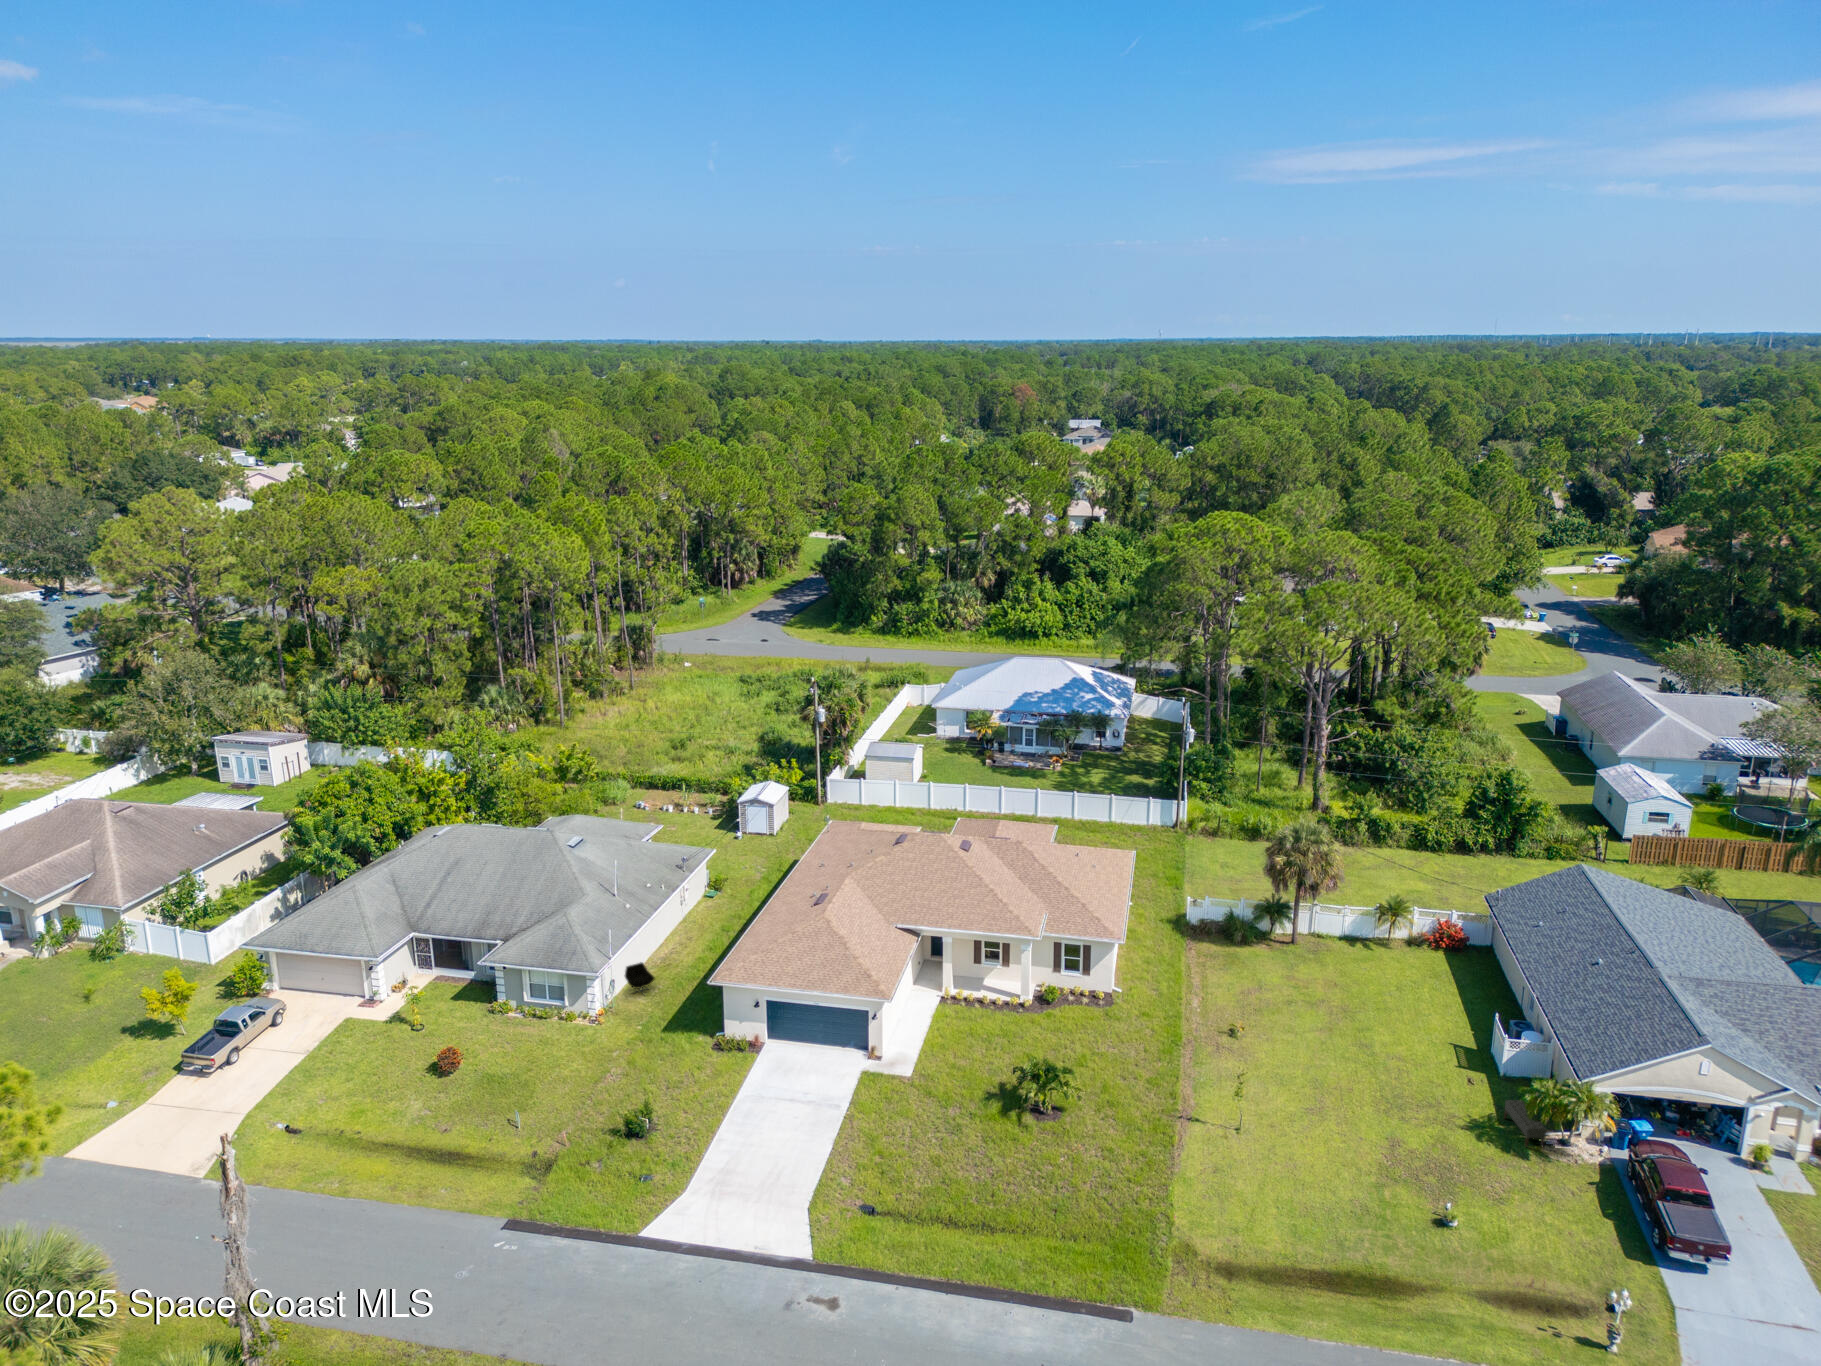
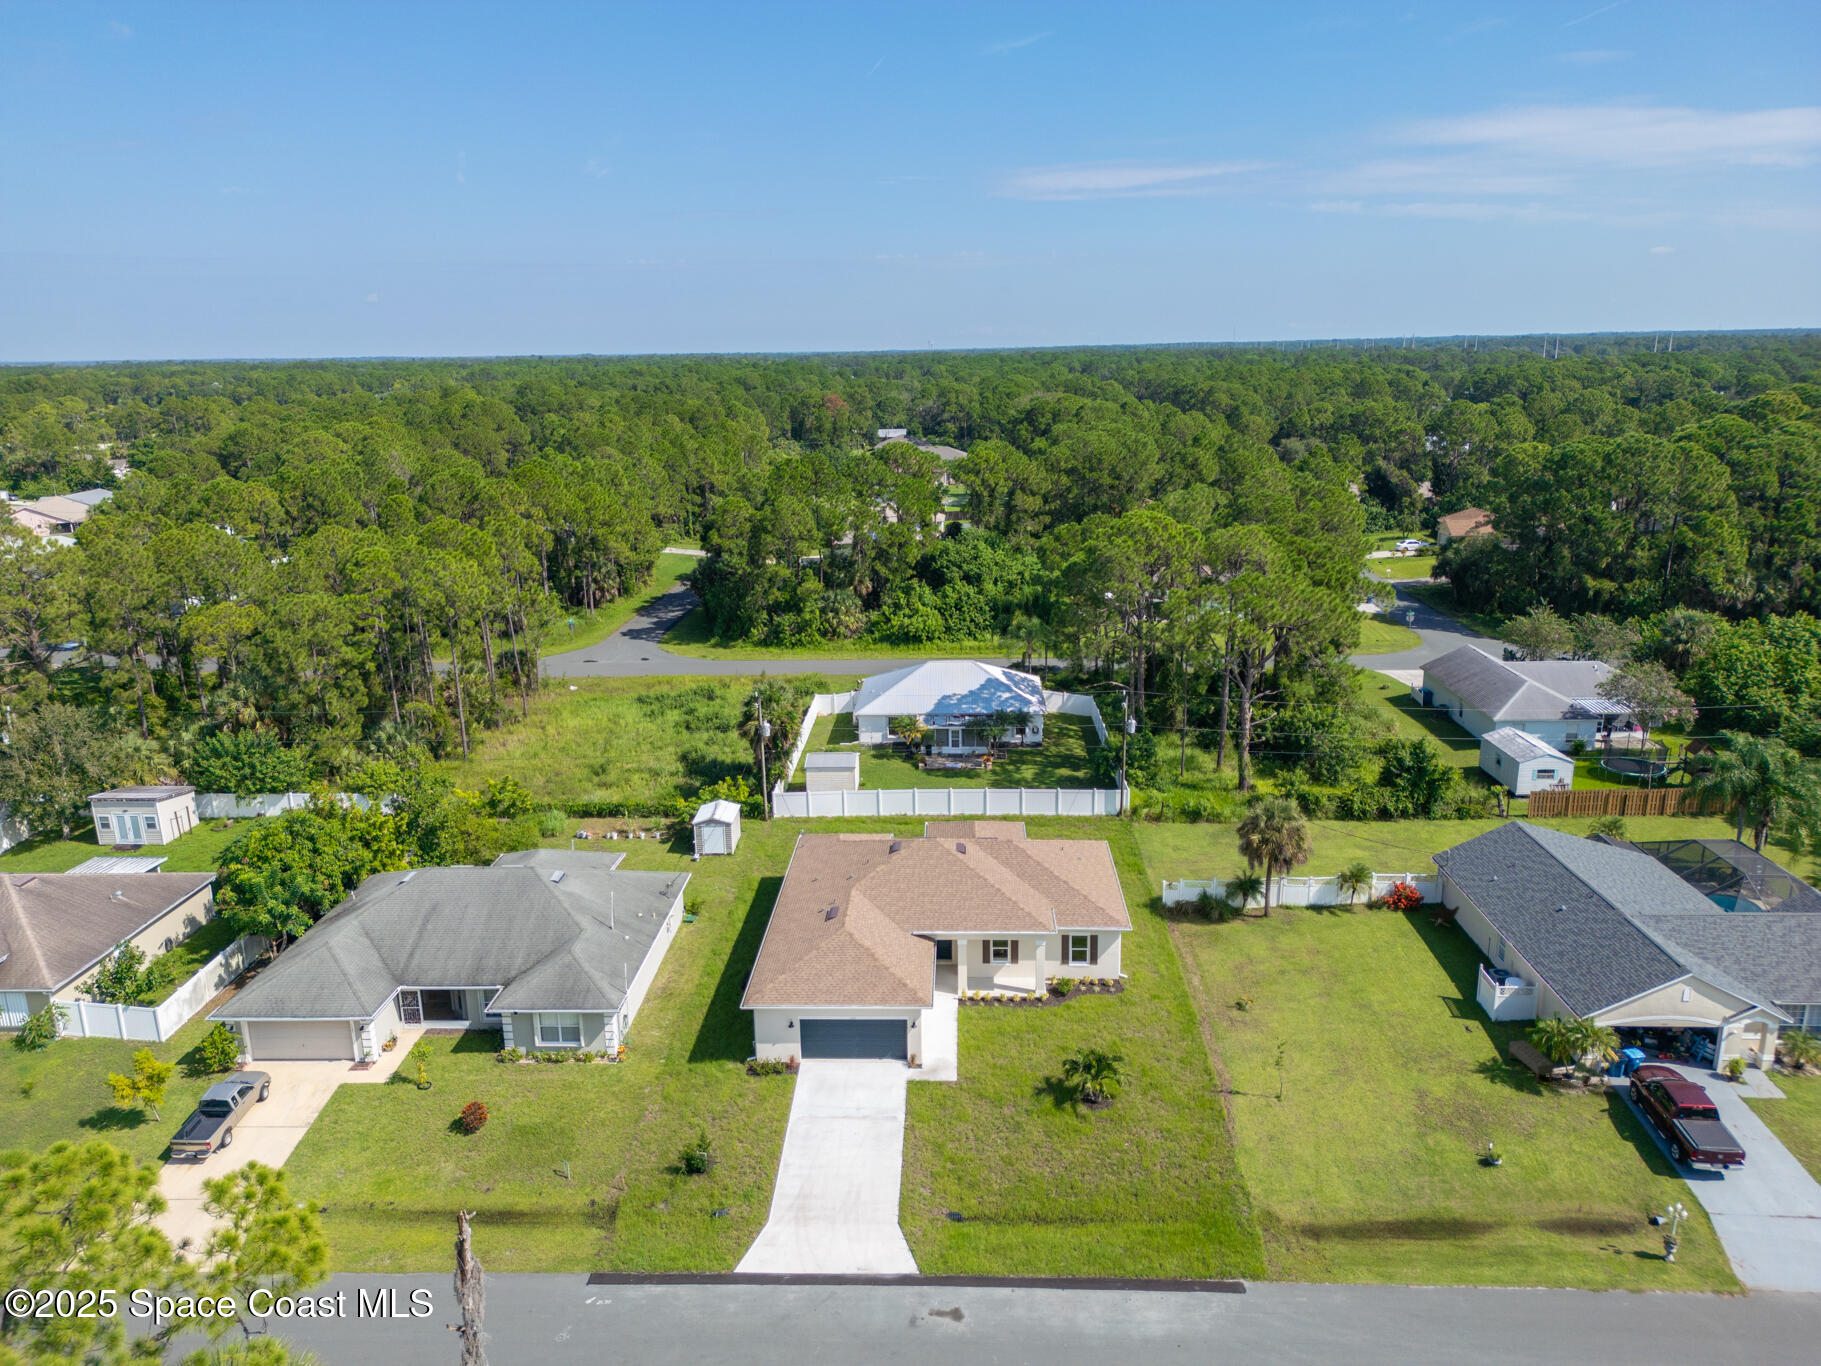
lounge chair: present [625,962,655,992] -> present [1430,906,1459,922]
potted plant: none [1566,1128,1605,1157] -> present [1573,1061,1606,1086]

